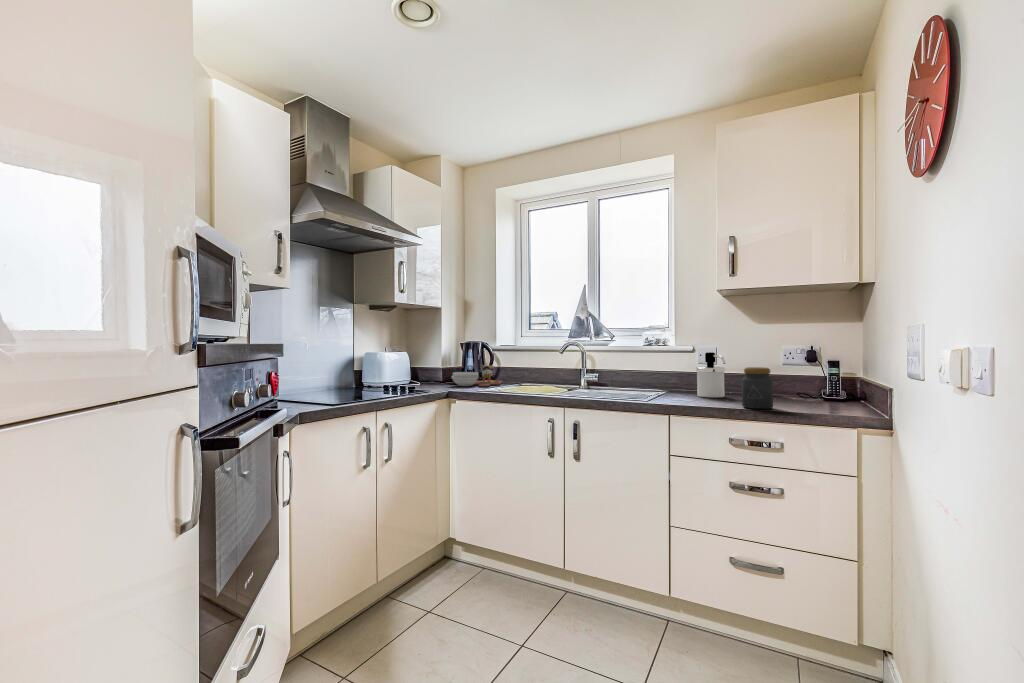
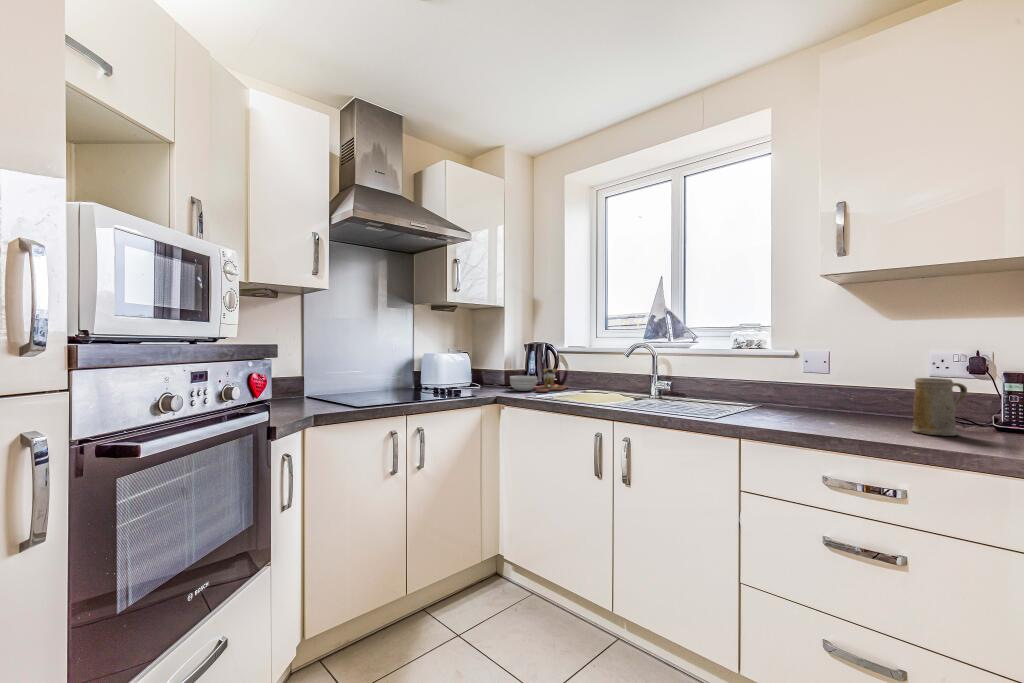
soap dispenser: present [696,352,725,398] -> none [792,358,834,417]
mug: none [779,366,812,405] -> present [912,378,967,436]
jar: present [742,367,773,409] -> none [845,379,895,439]

